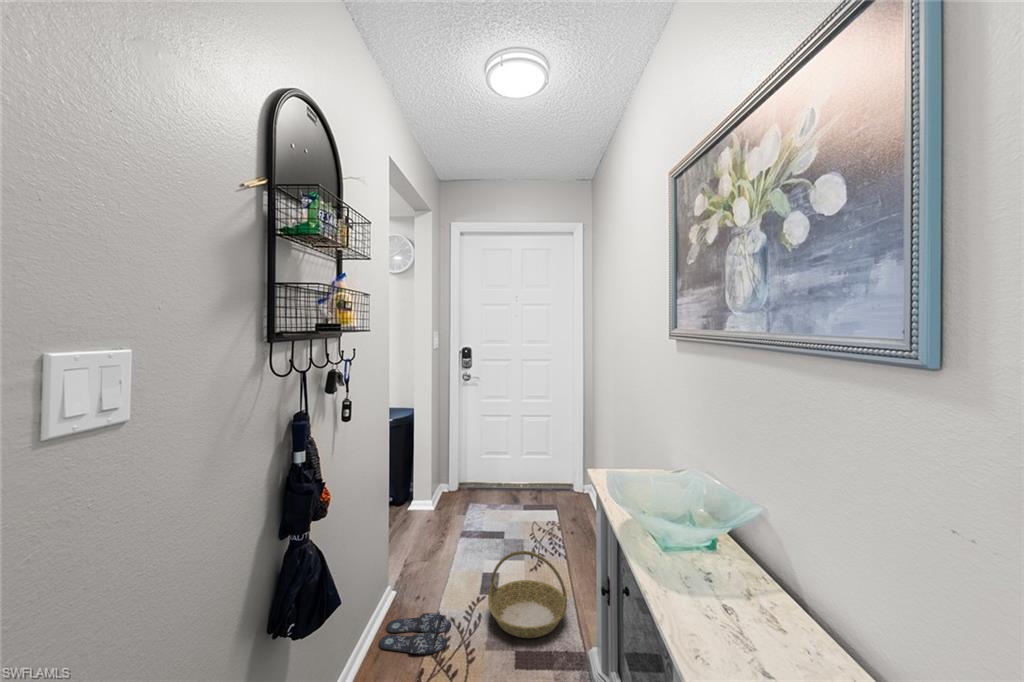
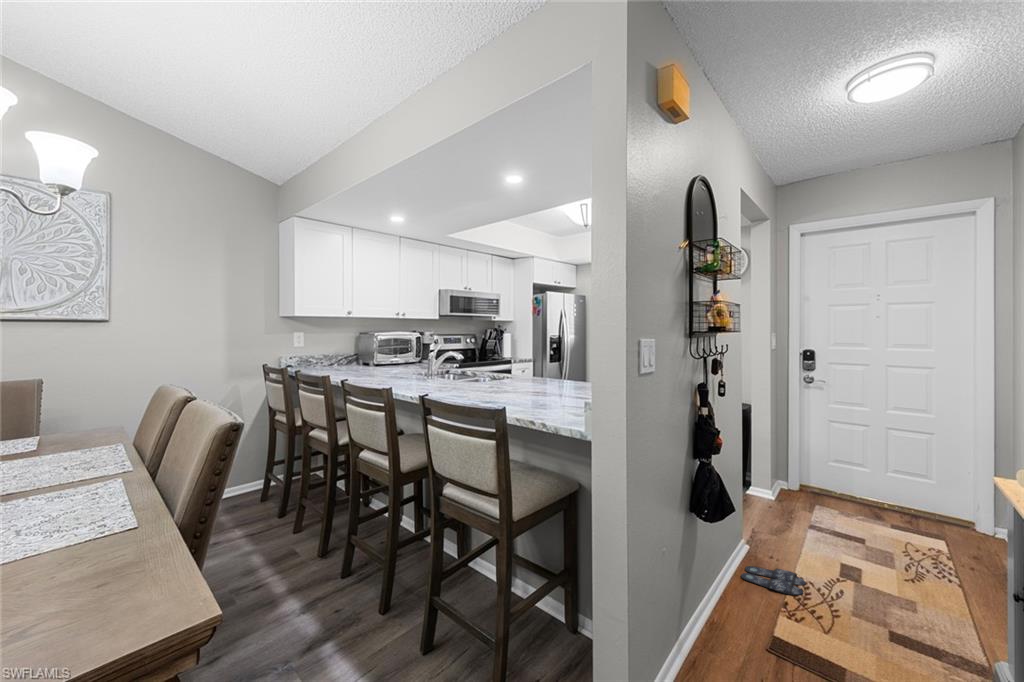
basket: present [488,551,567,638] -> none [844,535,940,616]

